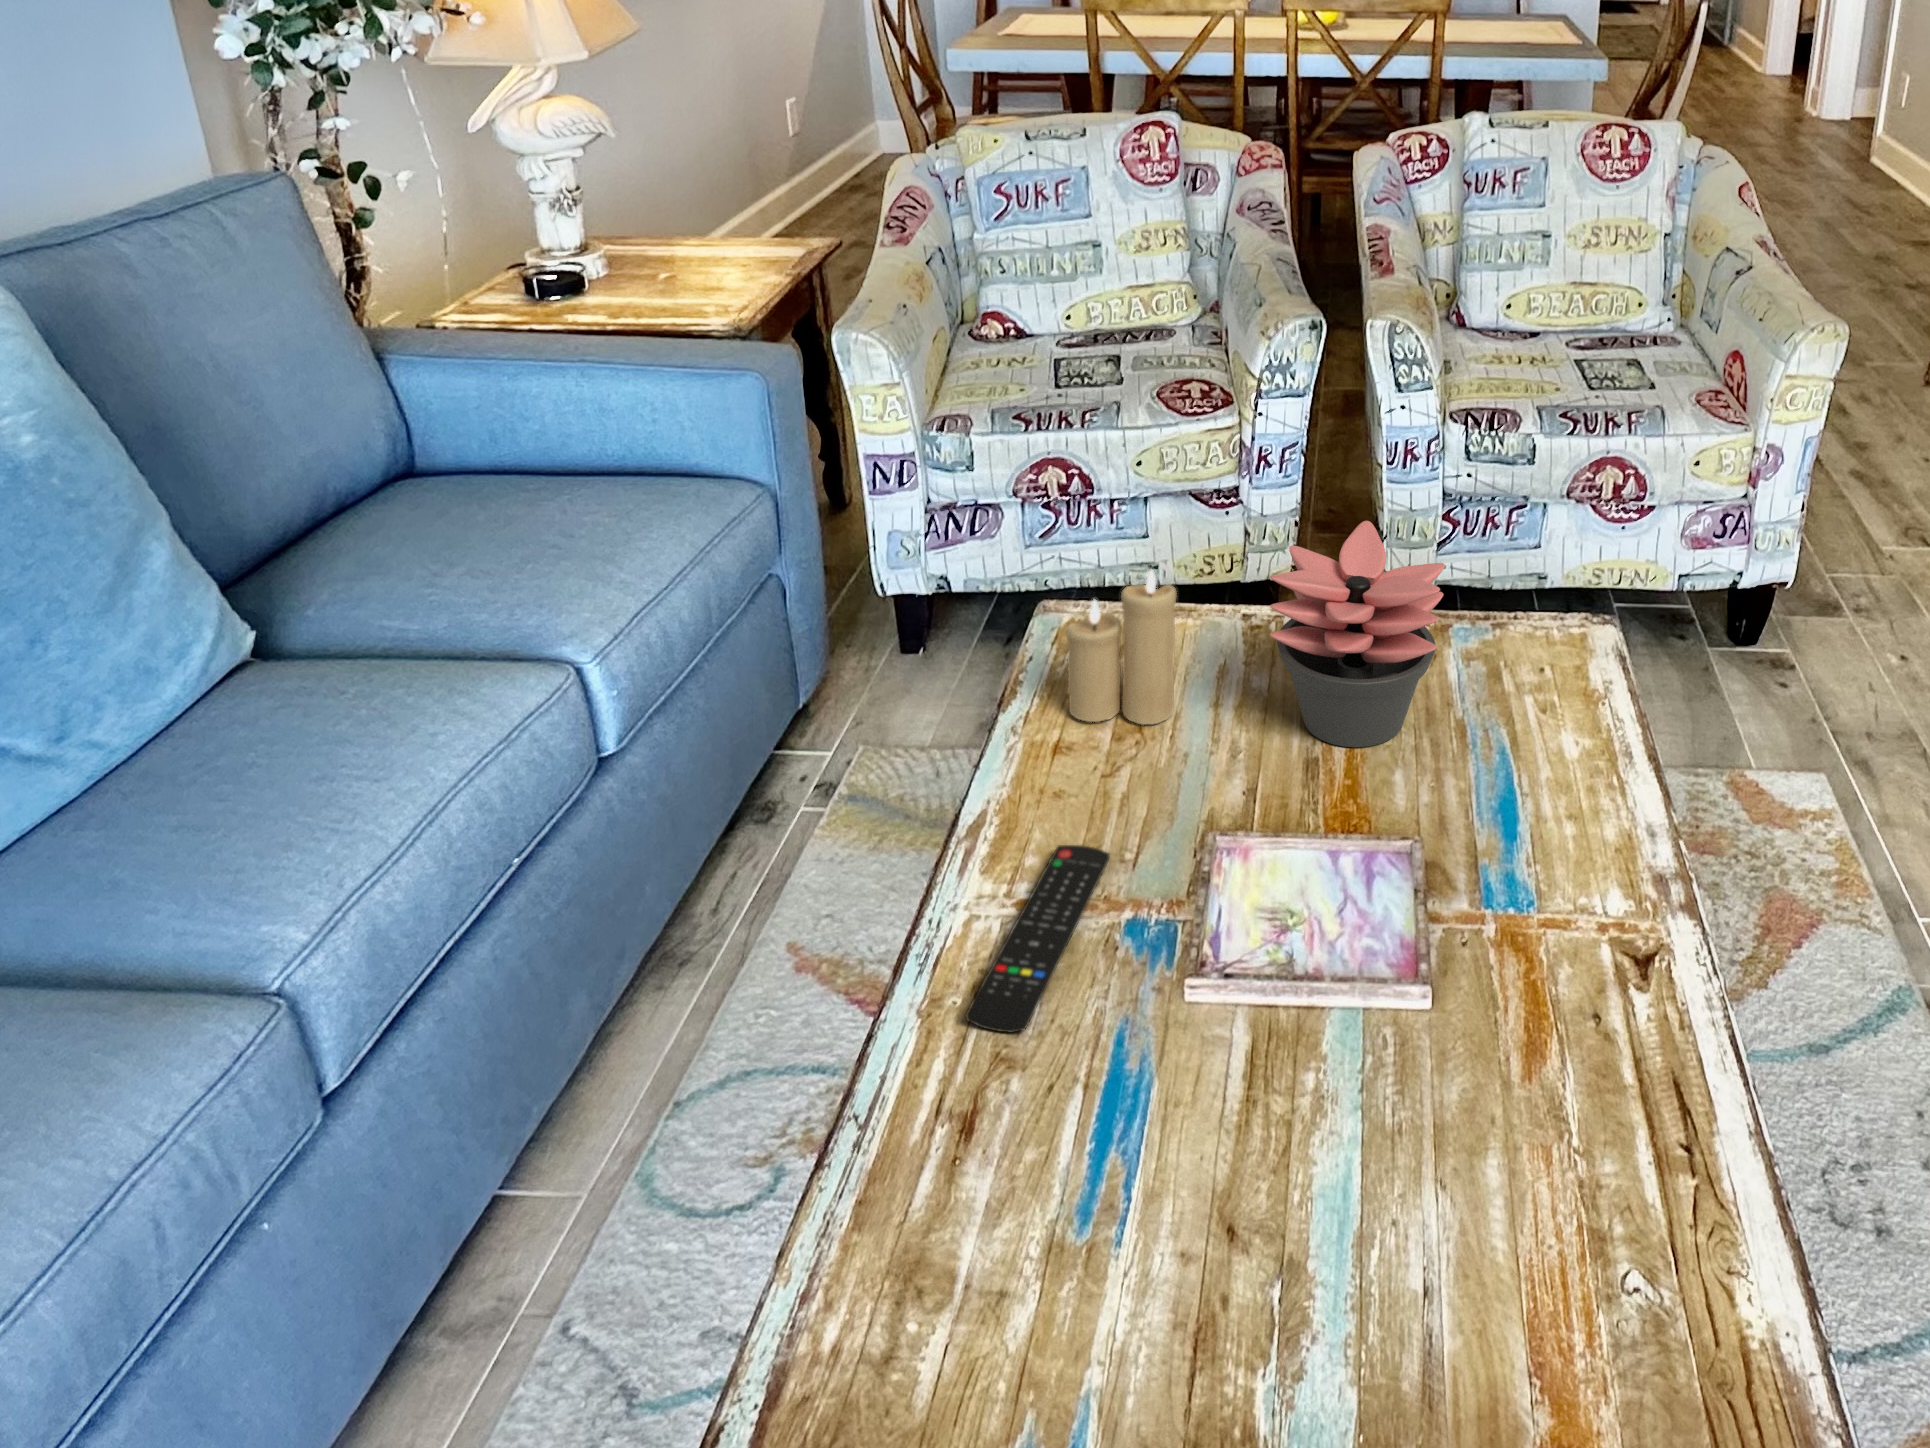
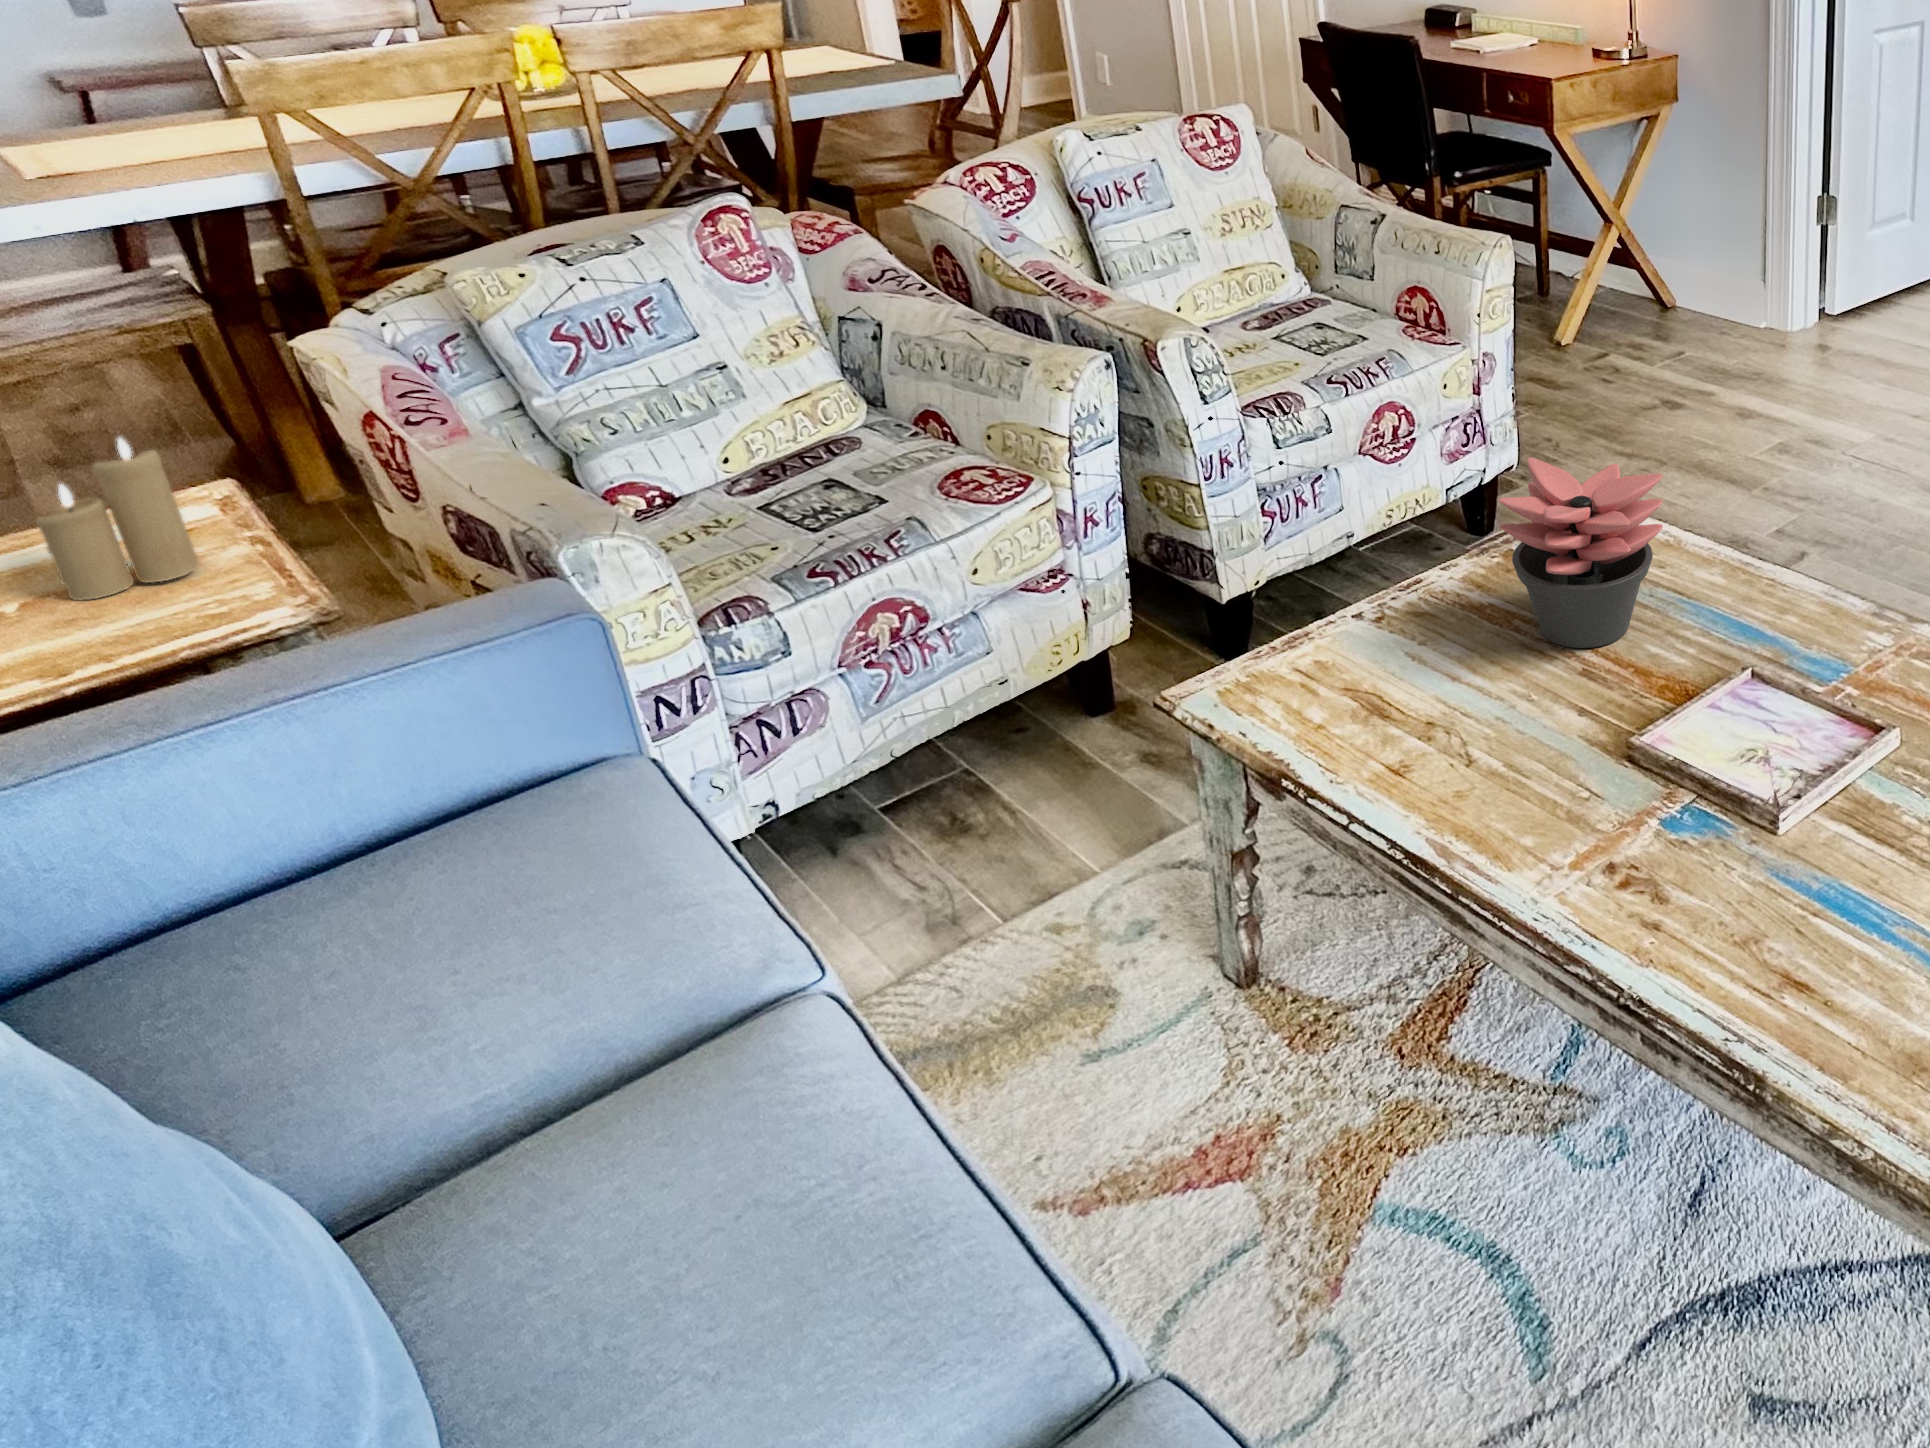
candle: present [1066,569,1177,725] -> present [36,438,199,601]
remote control: present [966,845,1110,1032] -> none [1559,787,1746,933]

